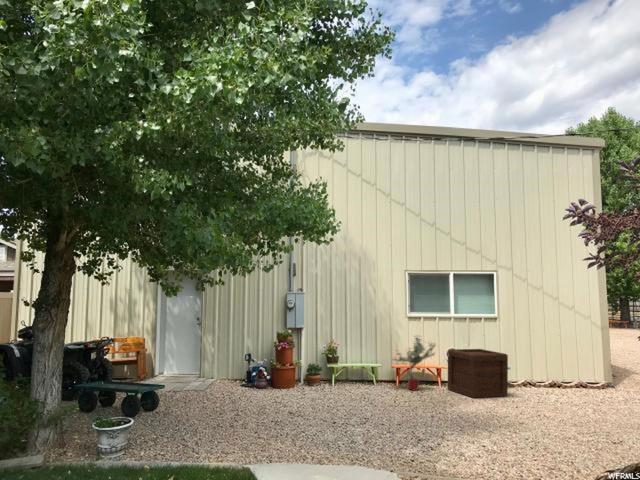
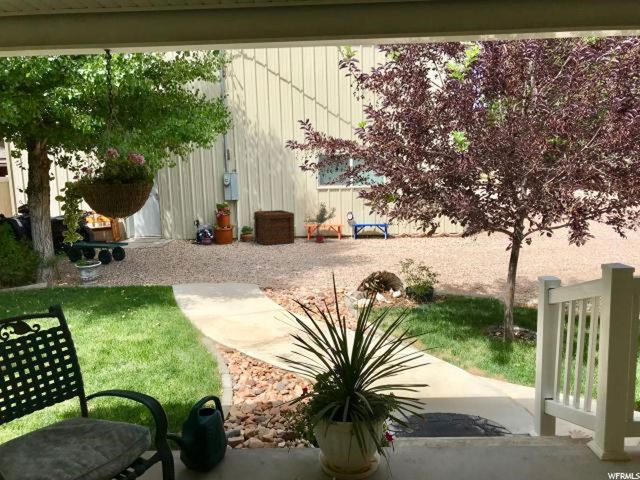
wooden crate: present [448,349,508,398] -> present [254,210,294,245]

